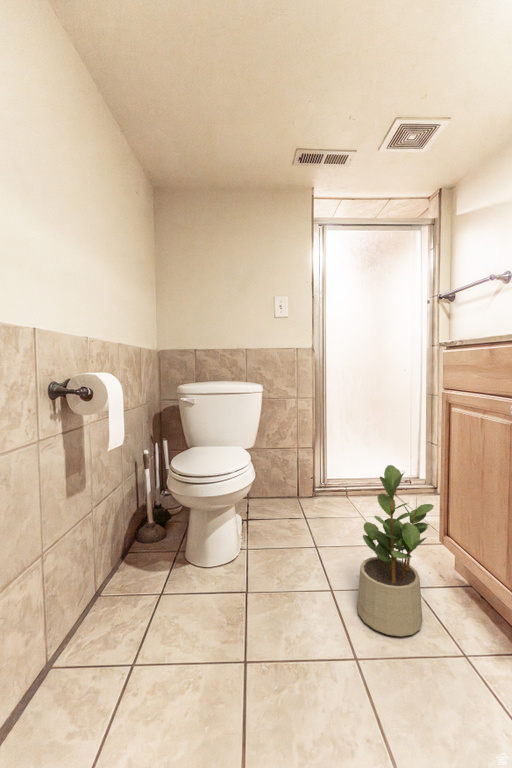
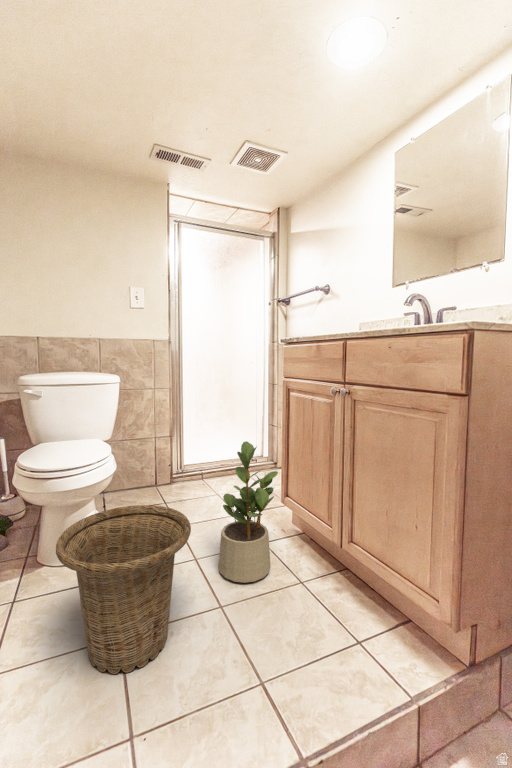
basket: none [187,522,320,705] -> present [56,505,191,674]

